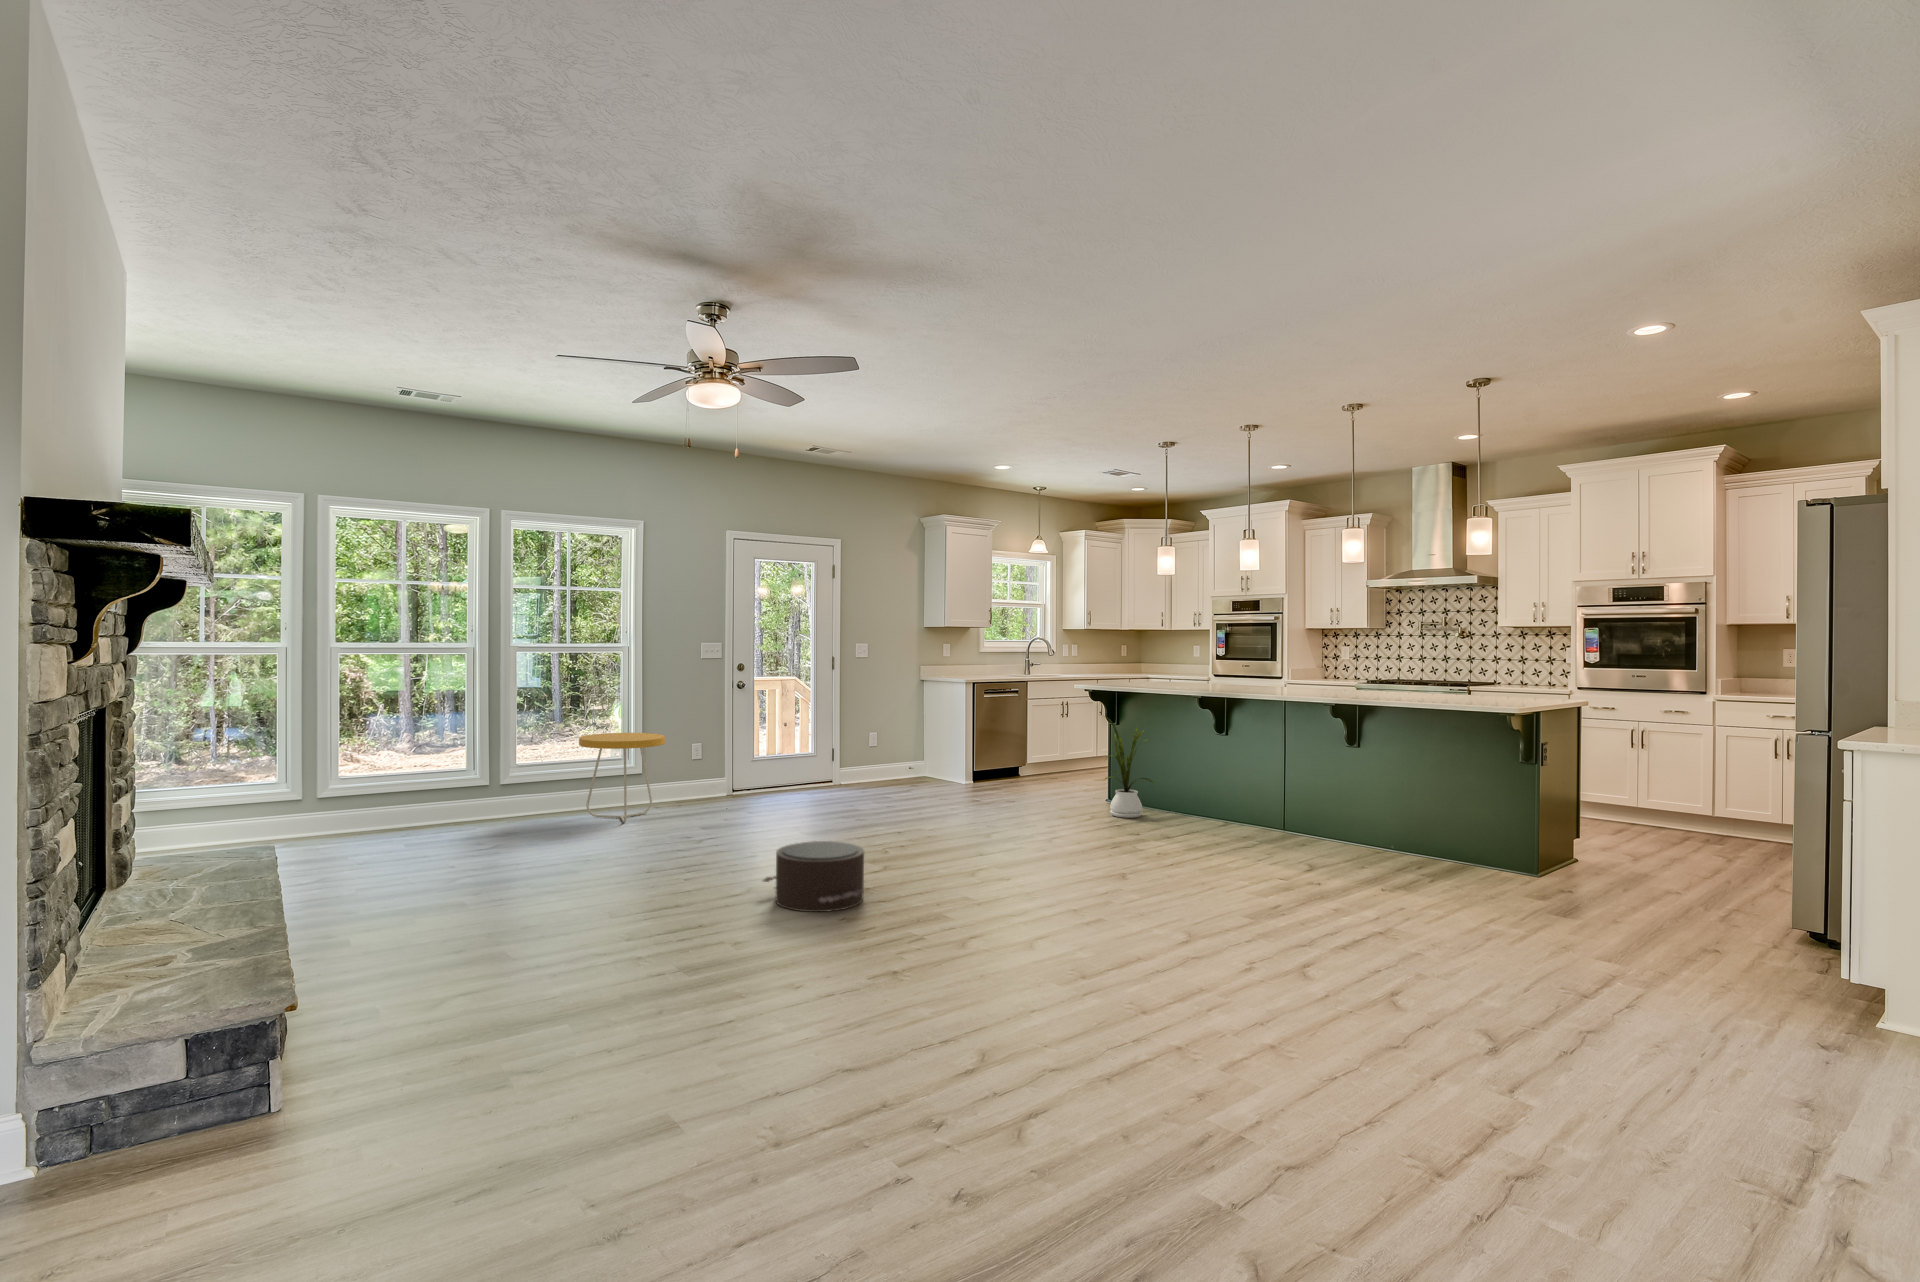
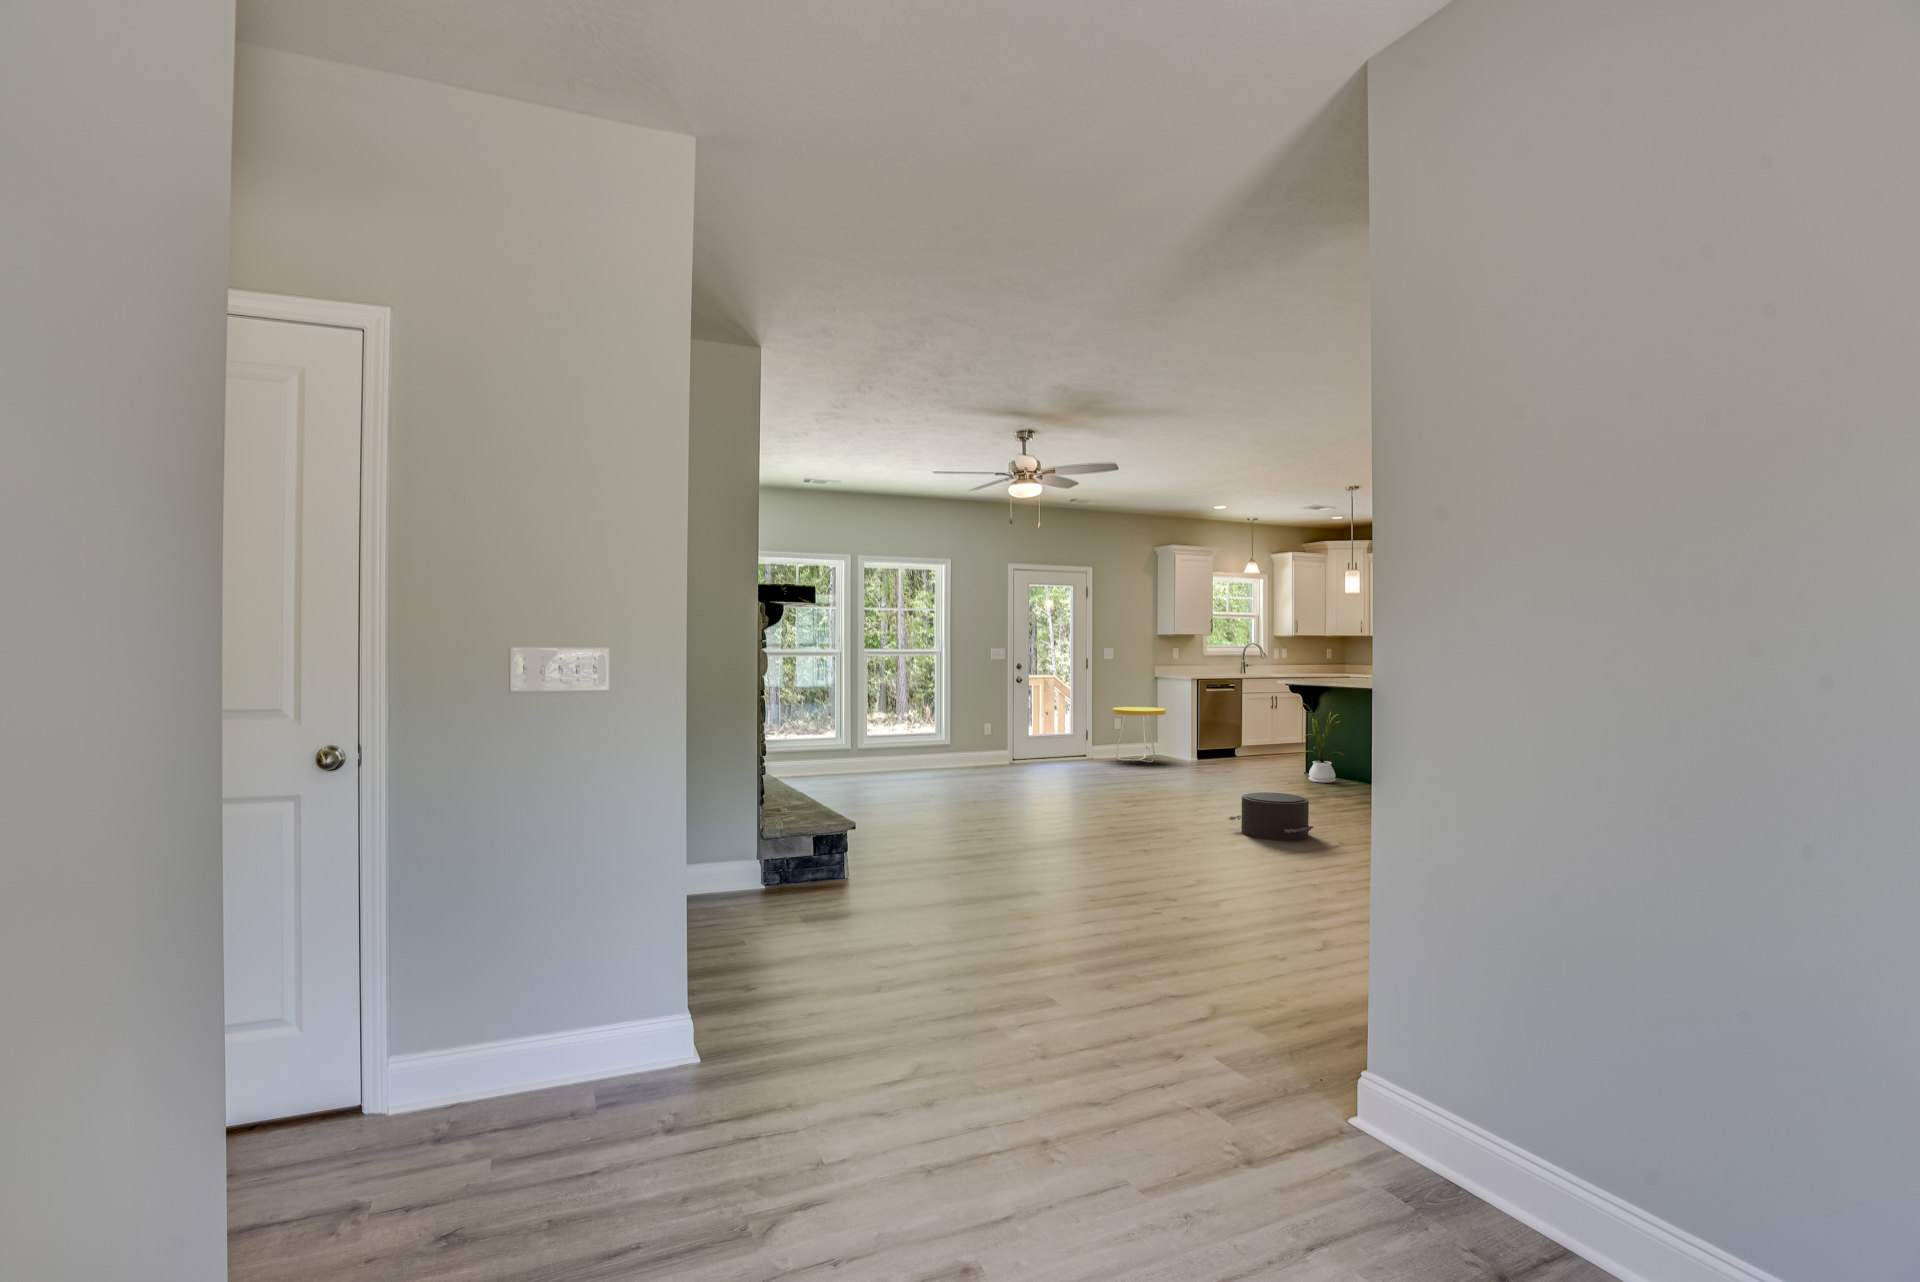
side table: present [579,733,665,823] -> present [1113,707,1166,762]
pouf: present [763,841,864,912] -> present [1228,792,1313,840]

